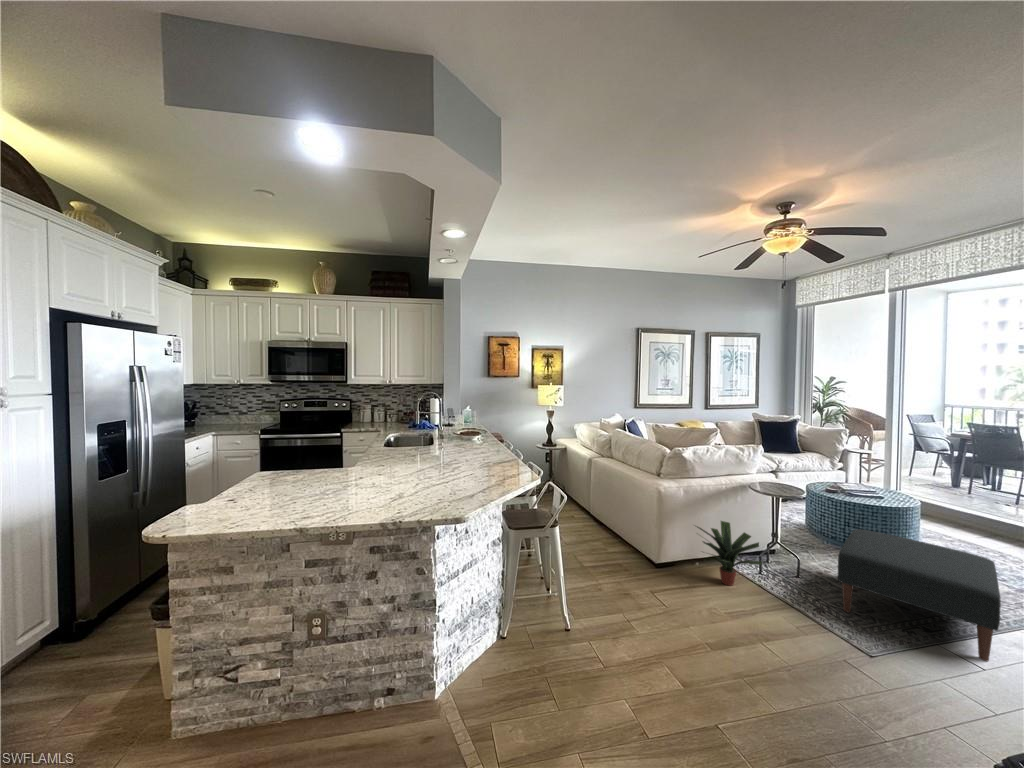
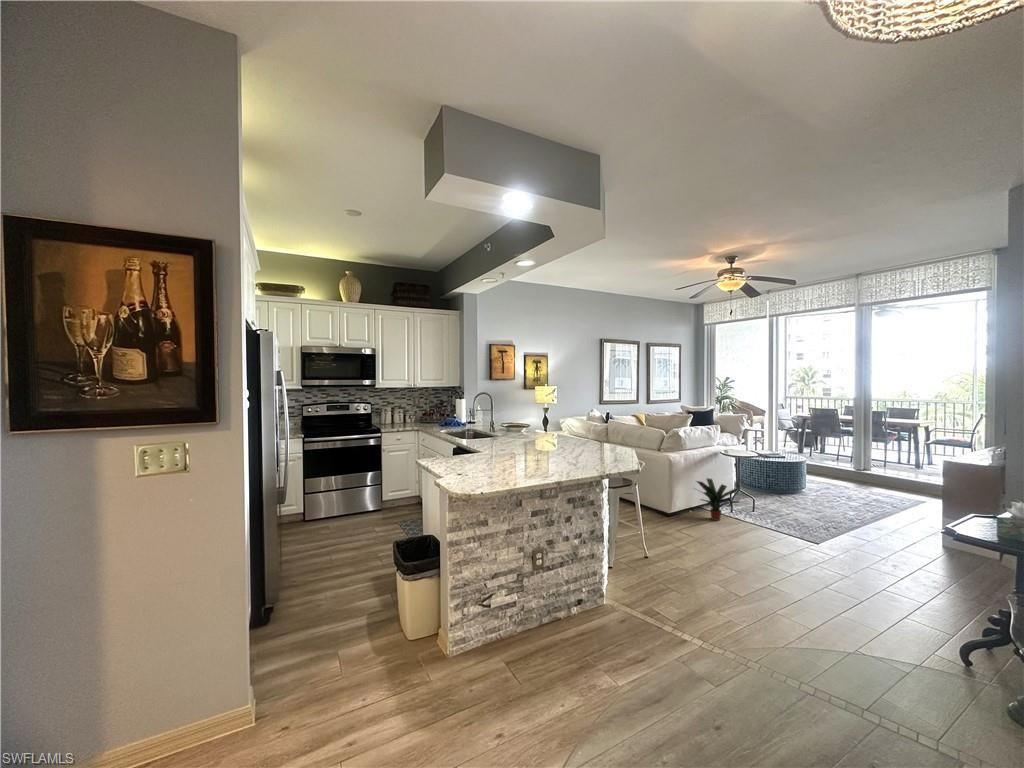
ottoman: present [838,529,1001,661] -> none [780,475,869,537]

